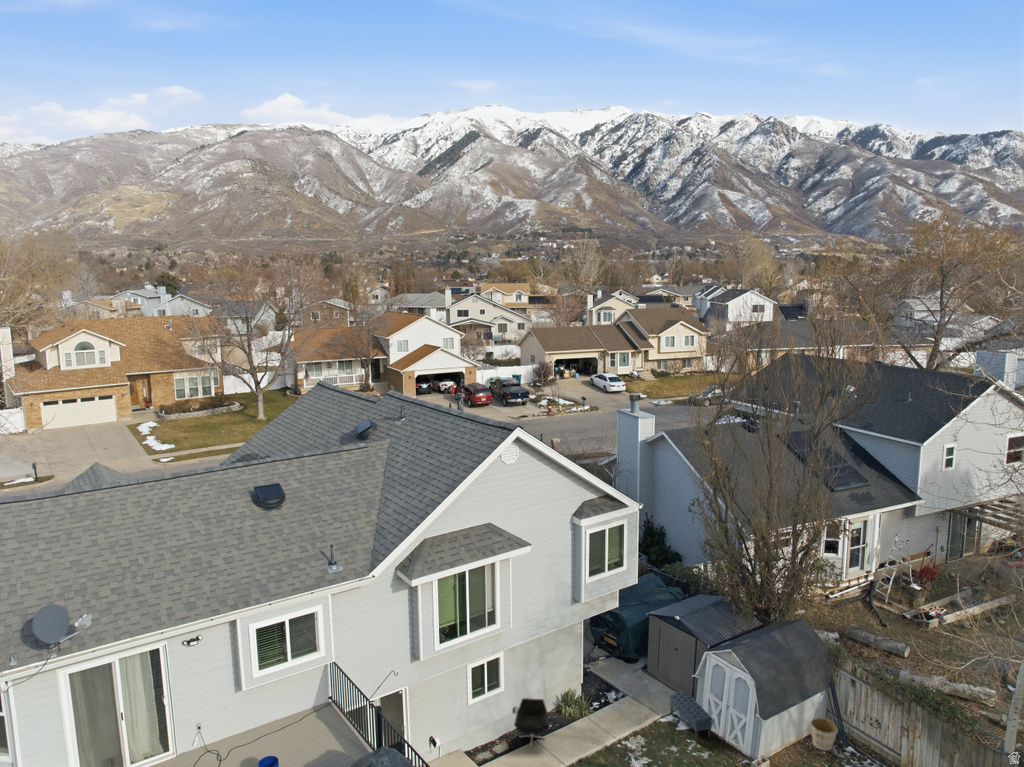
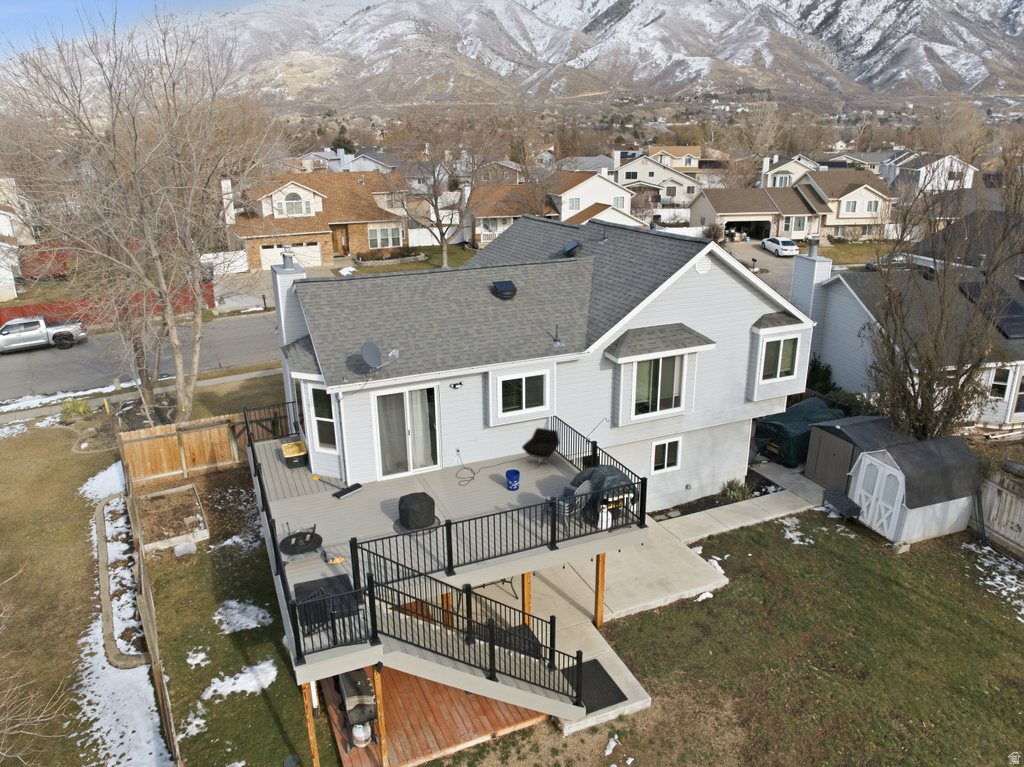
lounge chair: present [514,698,548,746] -> present [522,428,560,466]
wooden bucket: present [810,718,838,751] -> none [954,518,981,545]

